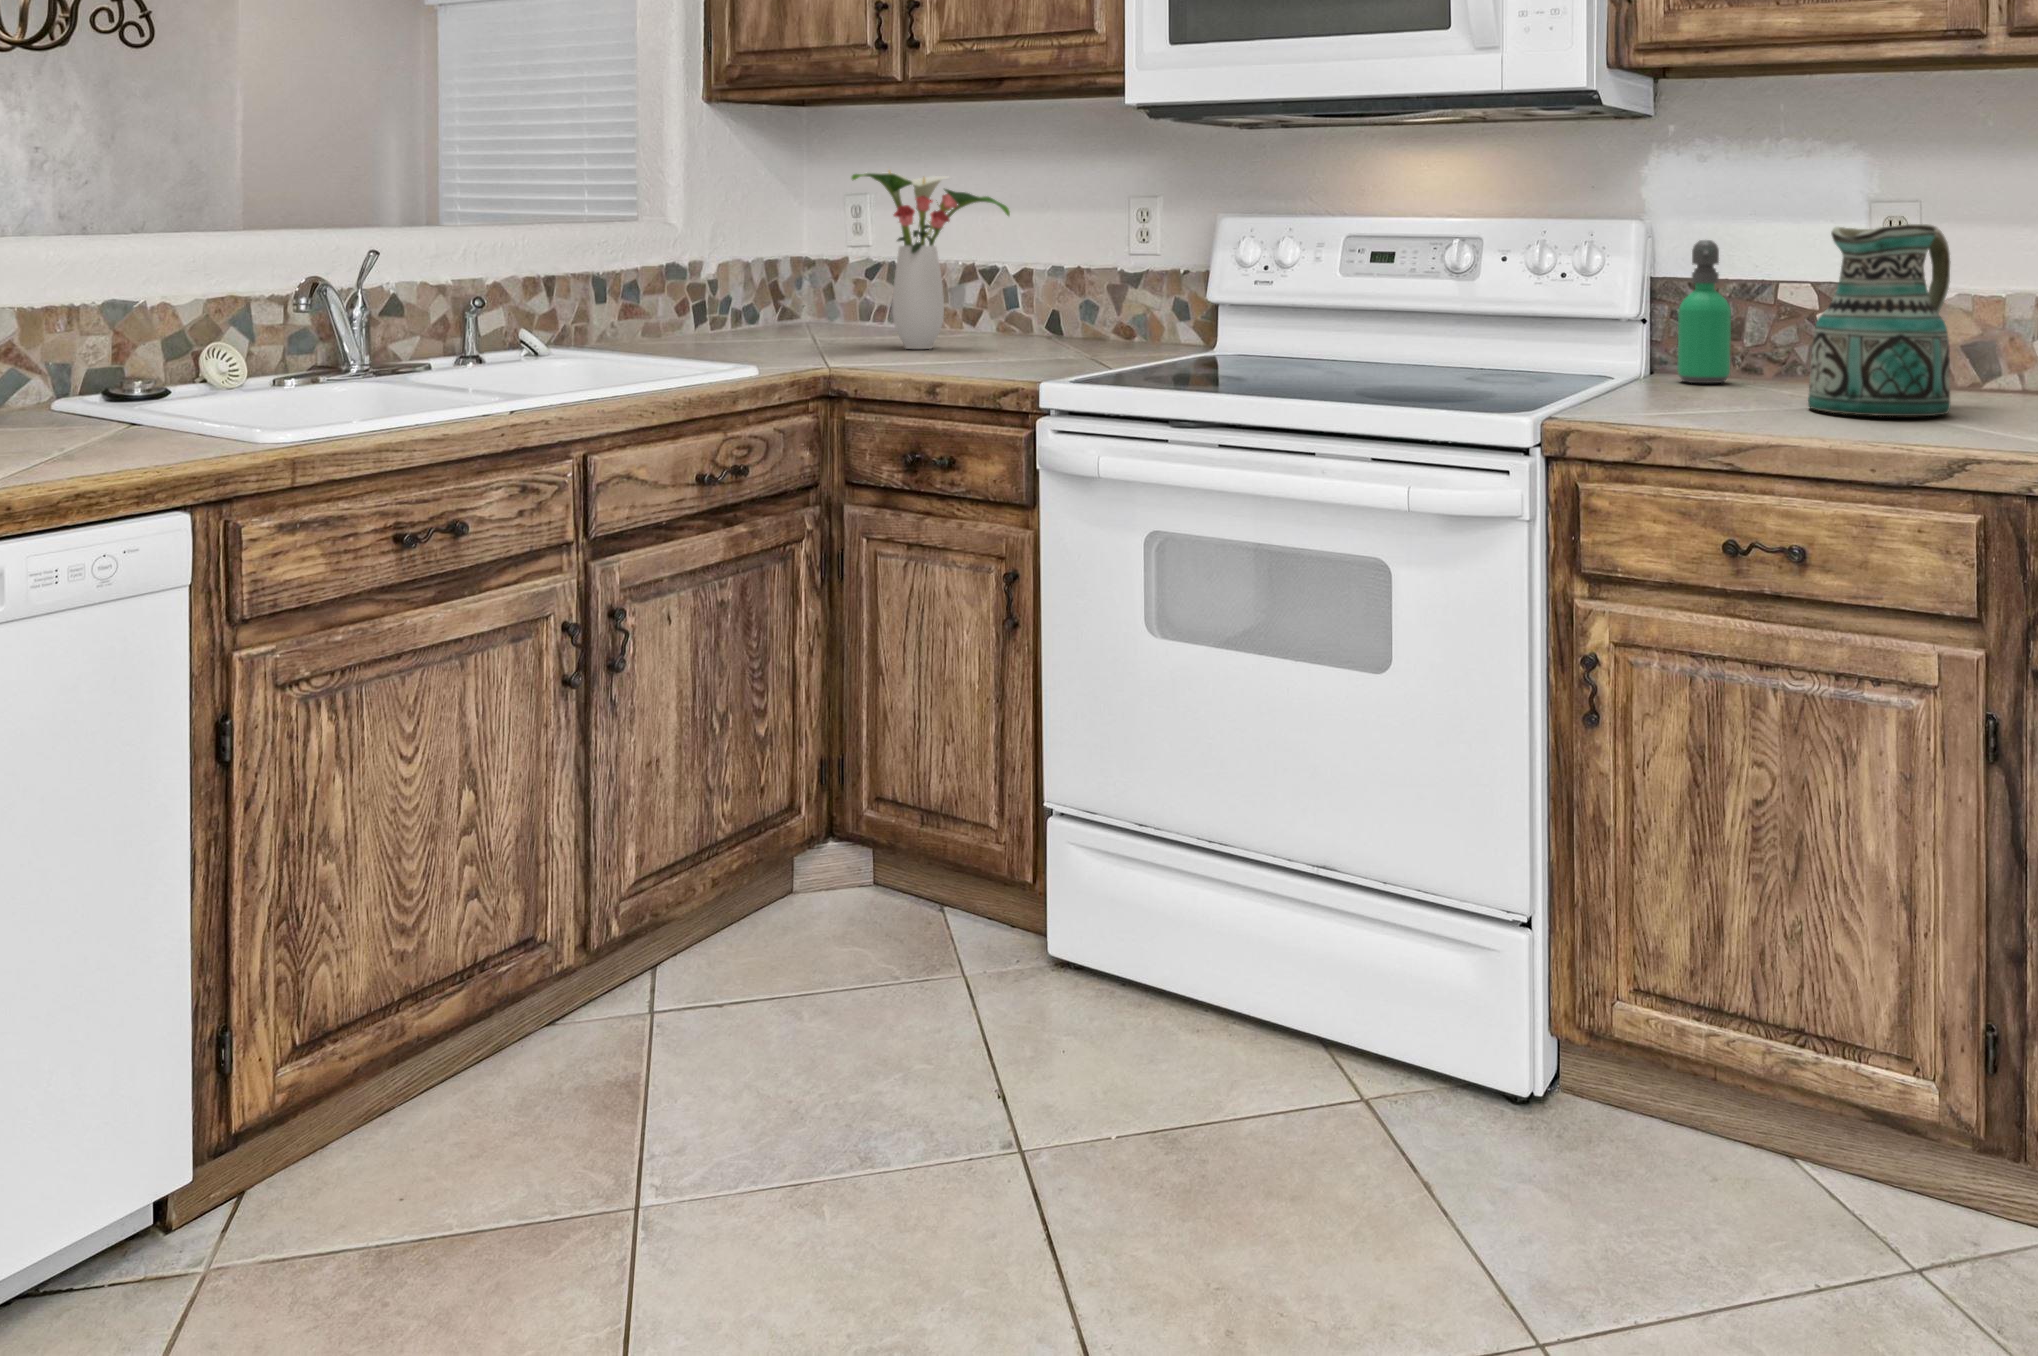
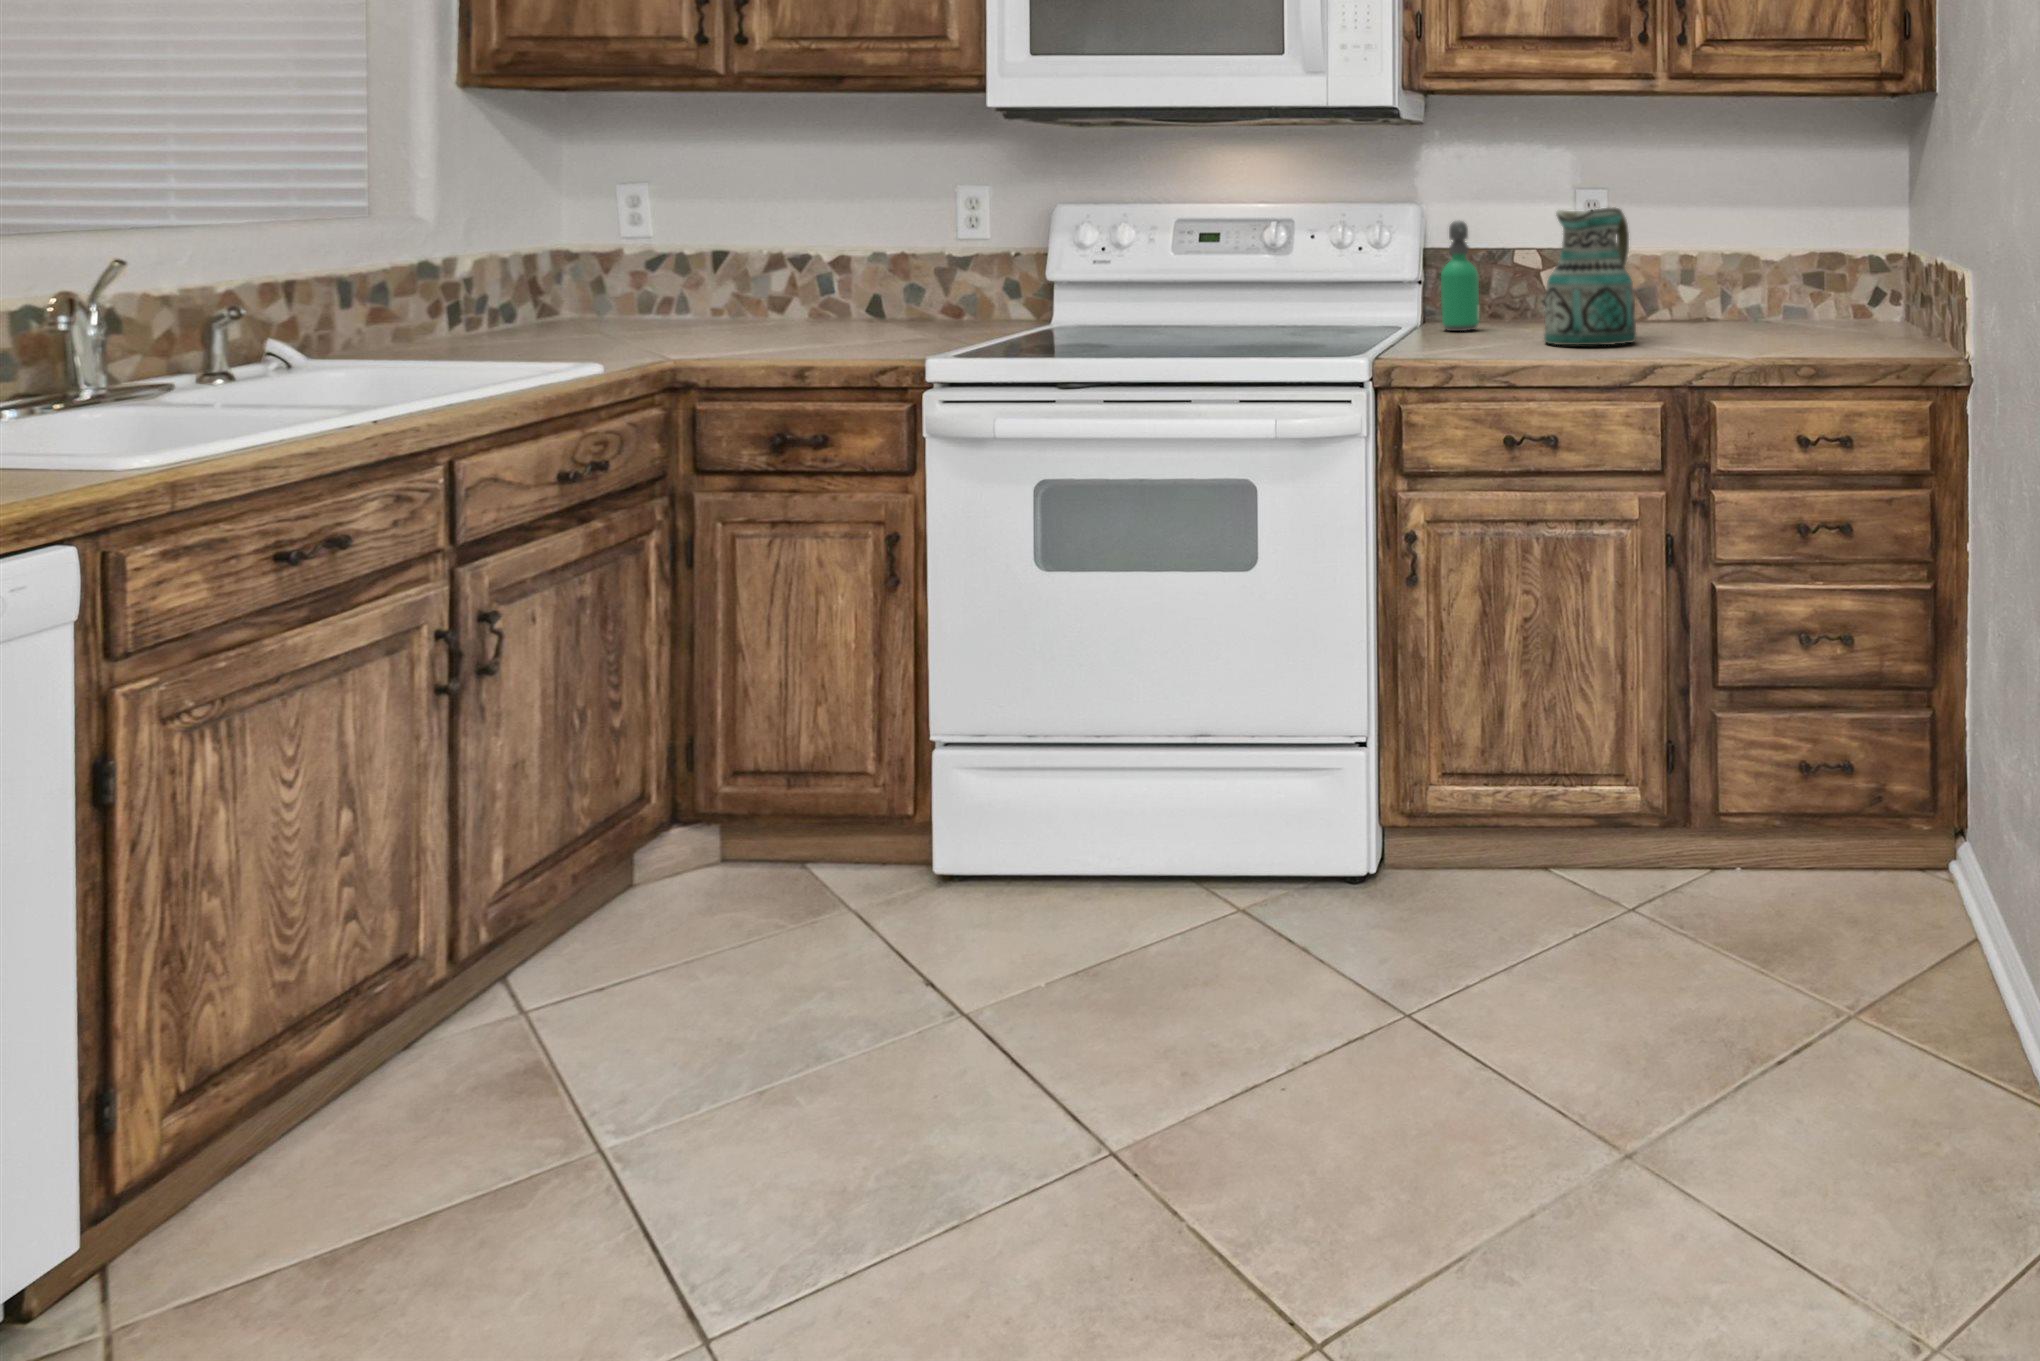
flower arrangement: present [852,171,1010,349] -> none [666,161,837,338]

